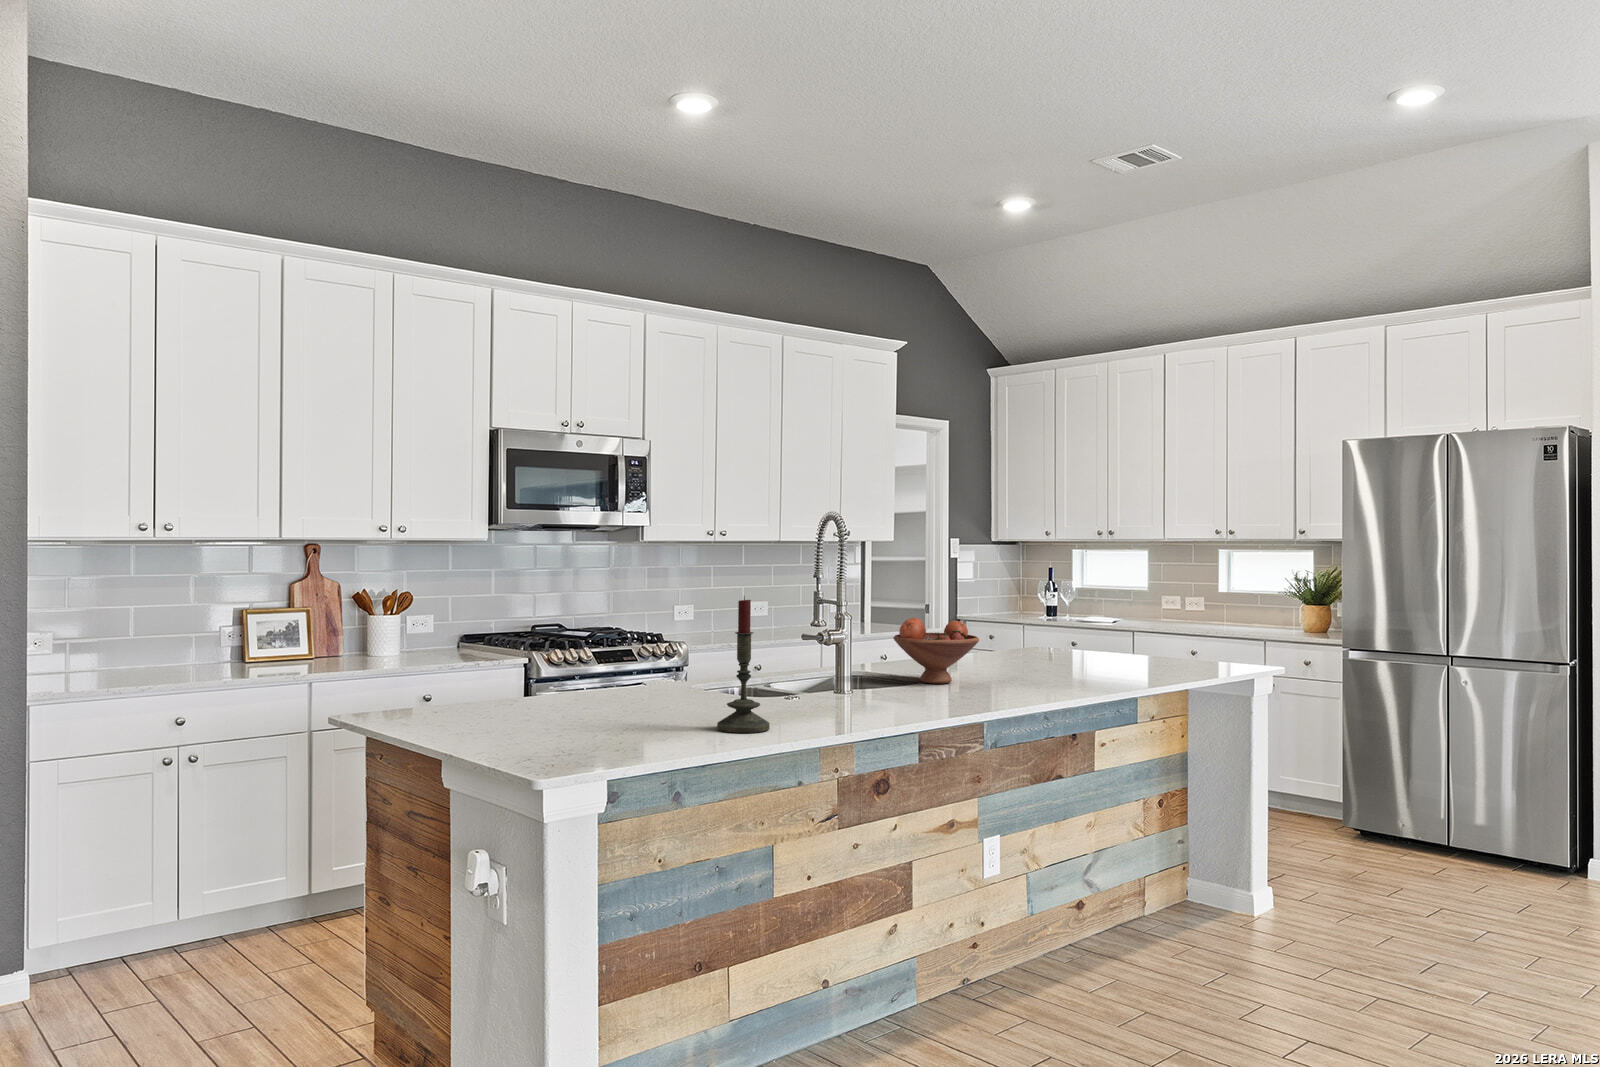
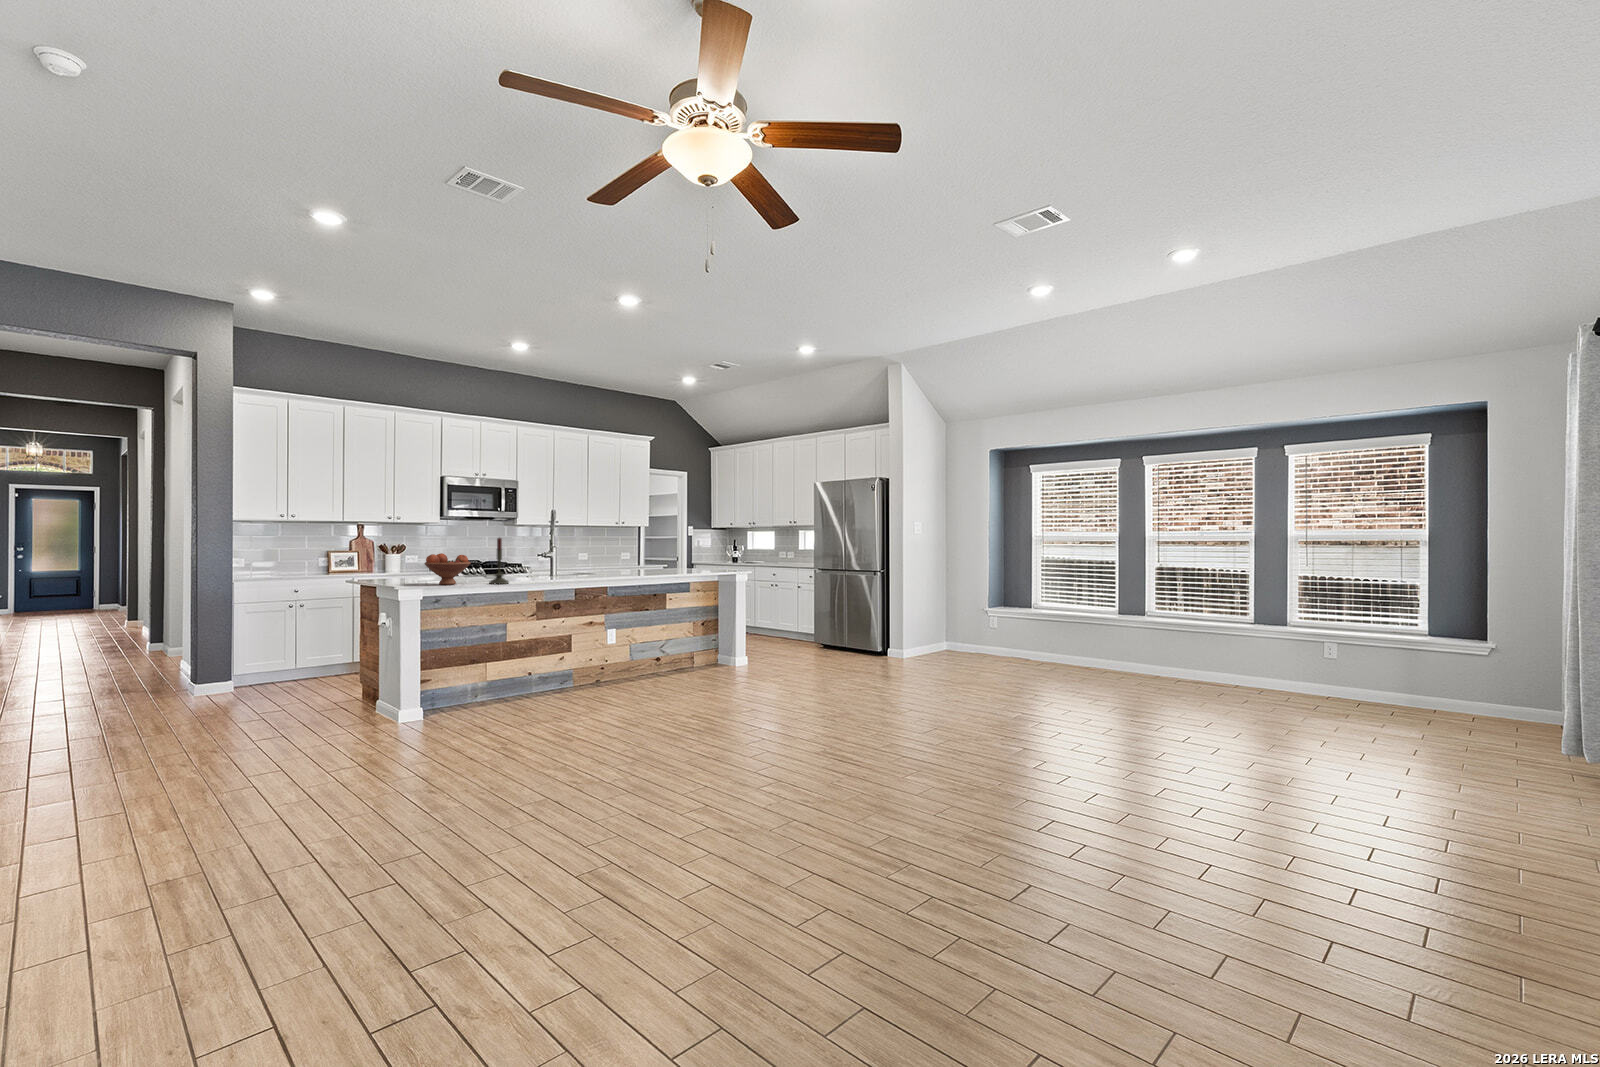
fruit bowl: present [893,618,979,684] -> present [424,553,470,585]

